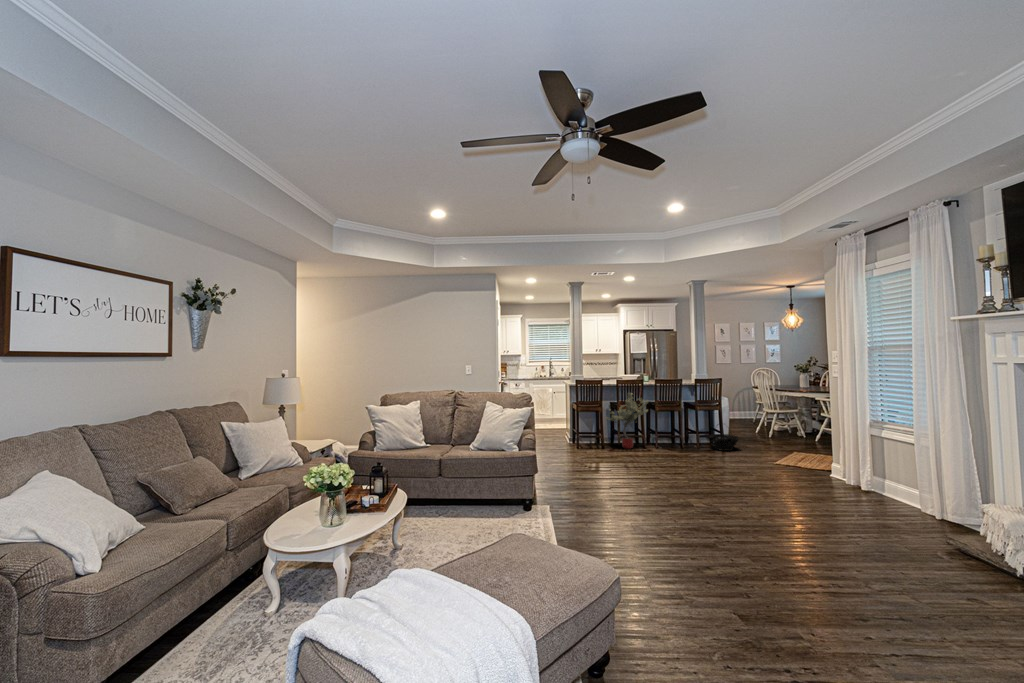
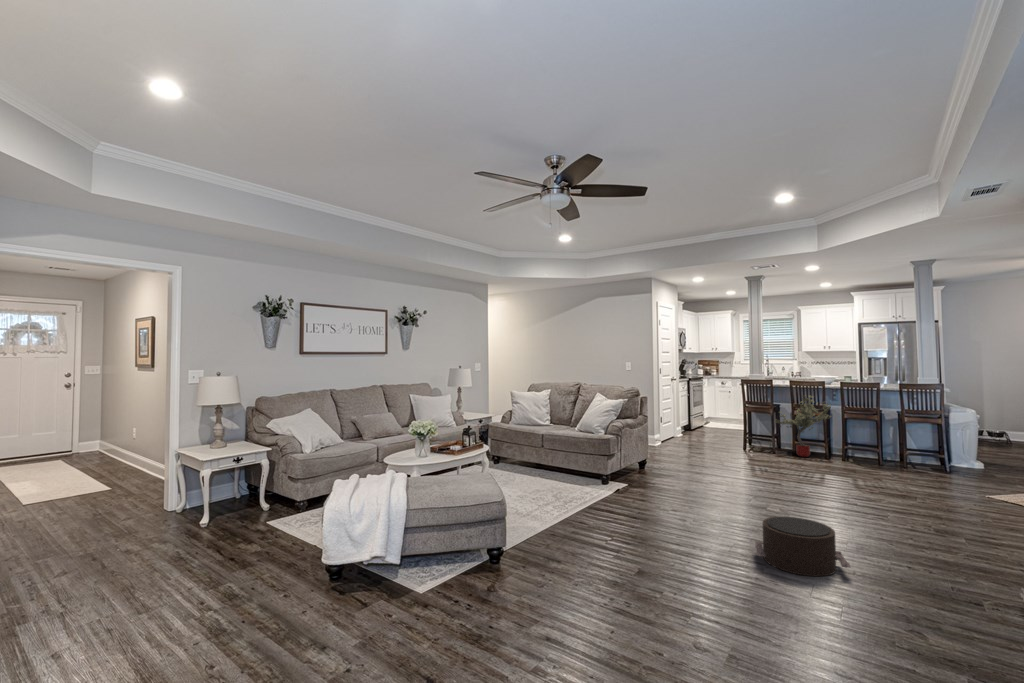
basket: present [710,434,738,451] -> none [917,439,964,475]
pouf: none [769,513,863,571] -> present [755,517,850,576]

